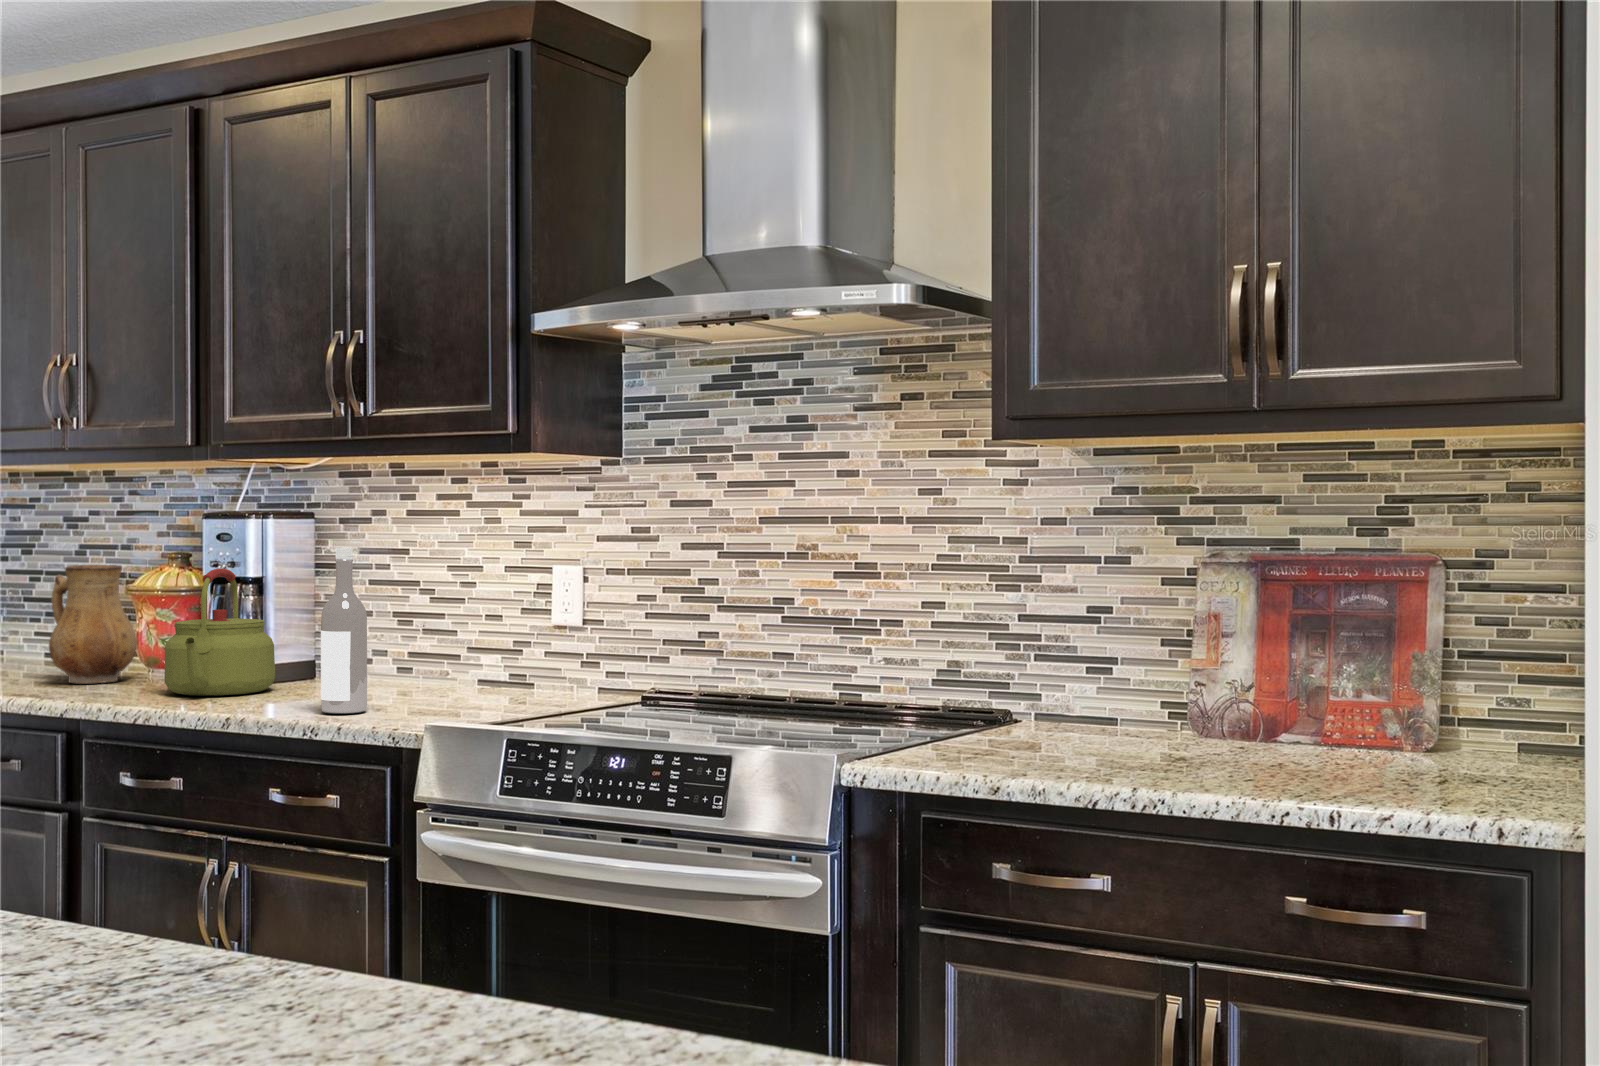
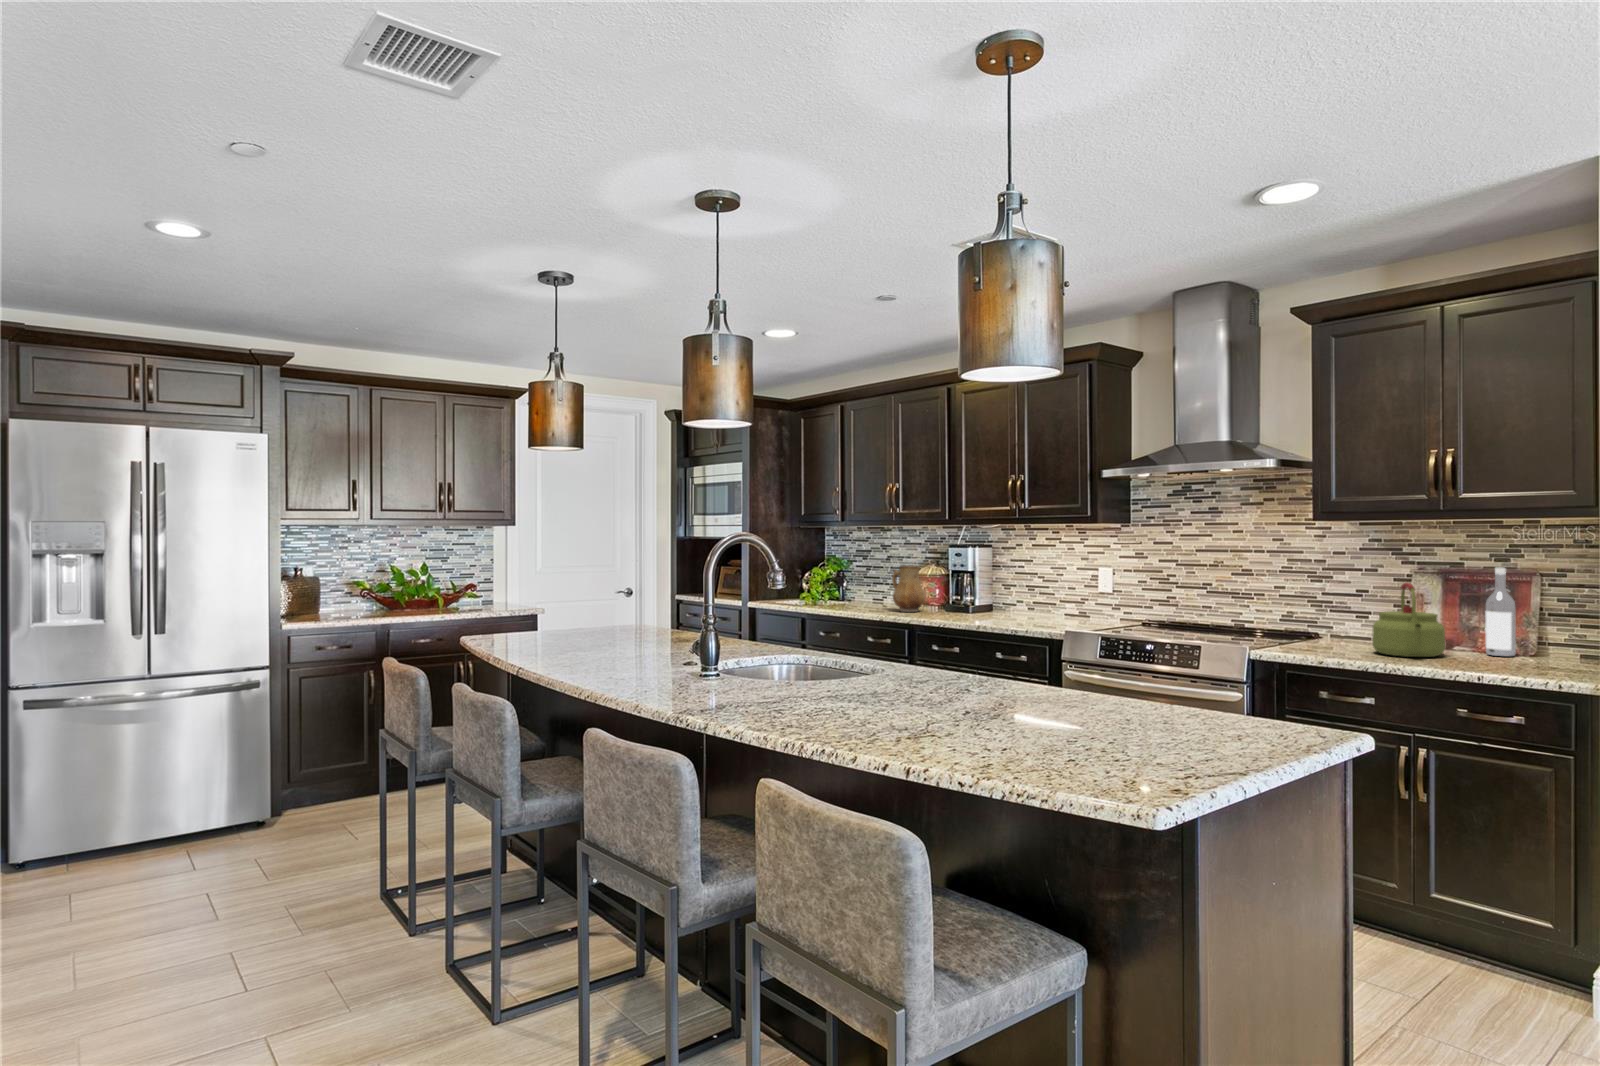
wine bottle: present [321,547,367,714] -> present [1486,568,1516,656]
kettle: present [165,568,275,696] -> present [1372,583,1445,657]

